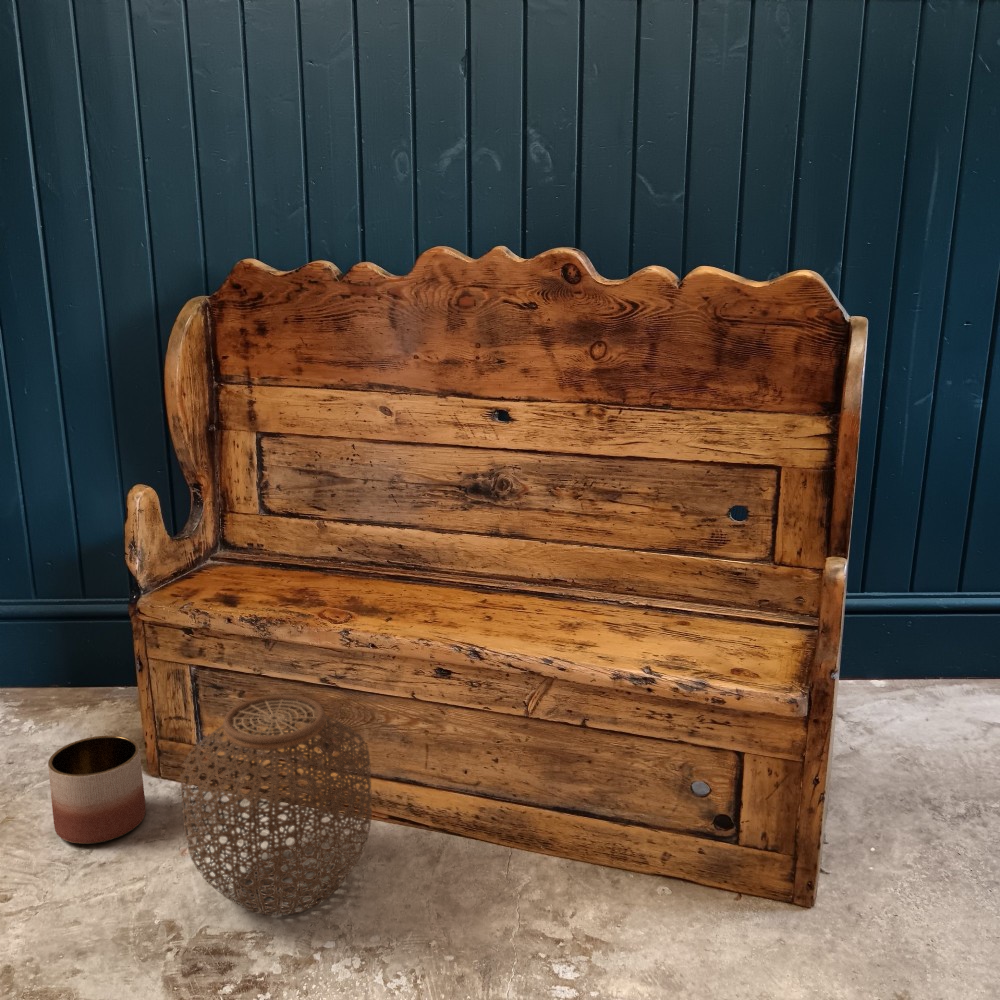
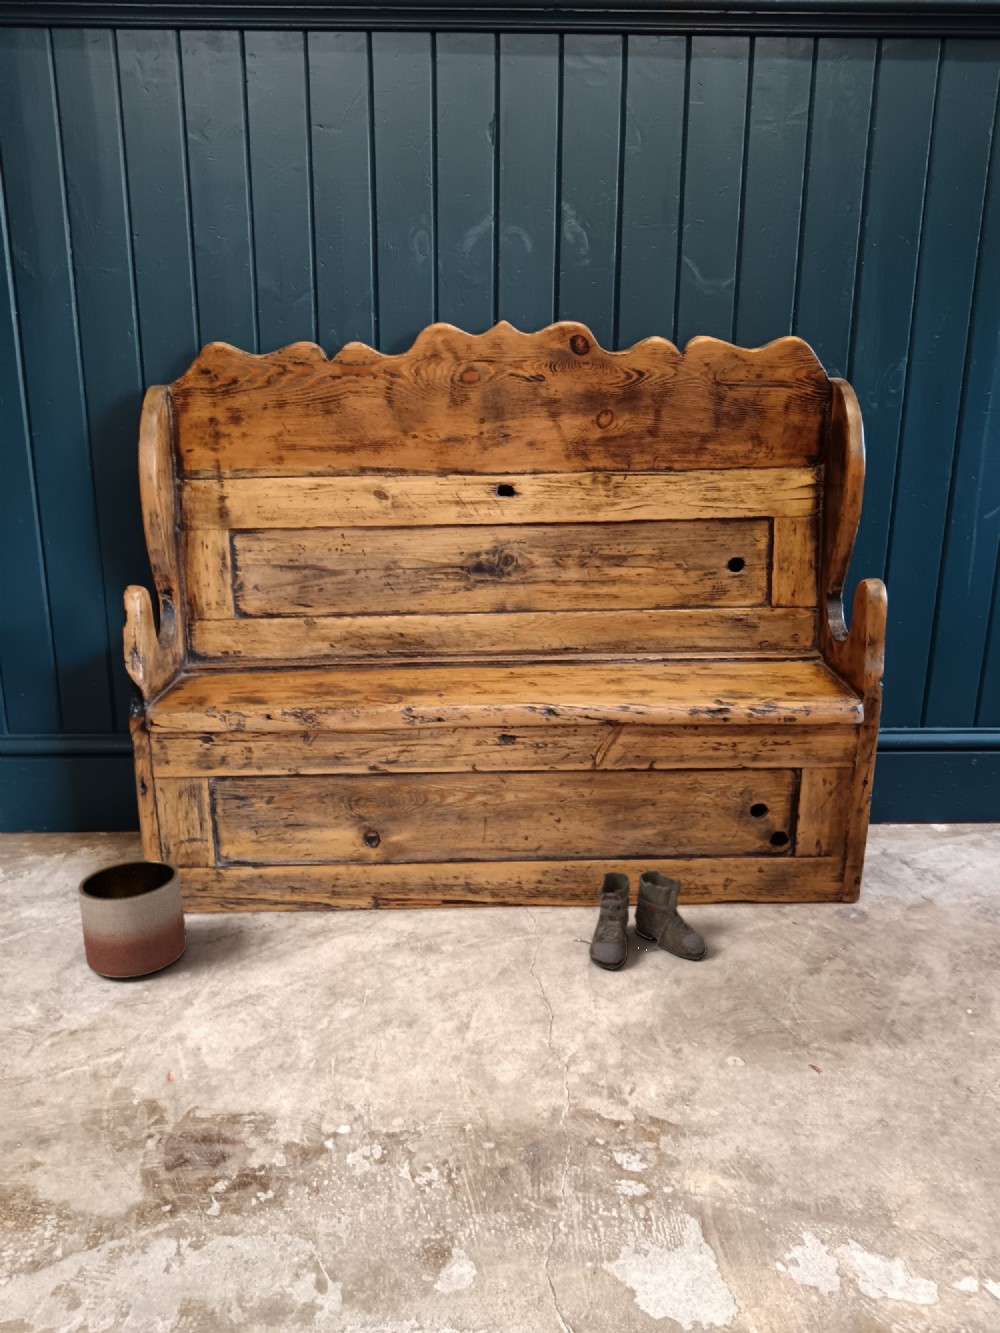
woven basket: present [180,695,372,915] -> none [277,773,474,1000]
boots: none [474,826,601,937] -> present [589,871,707,969]

